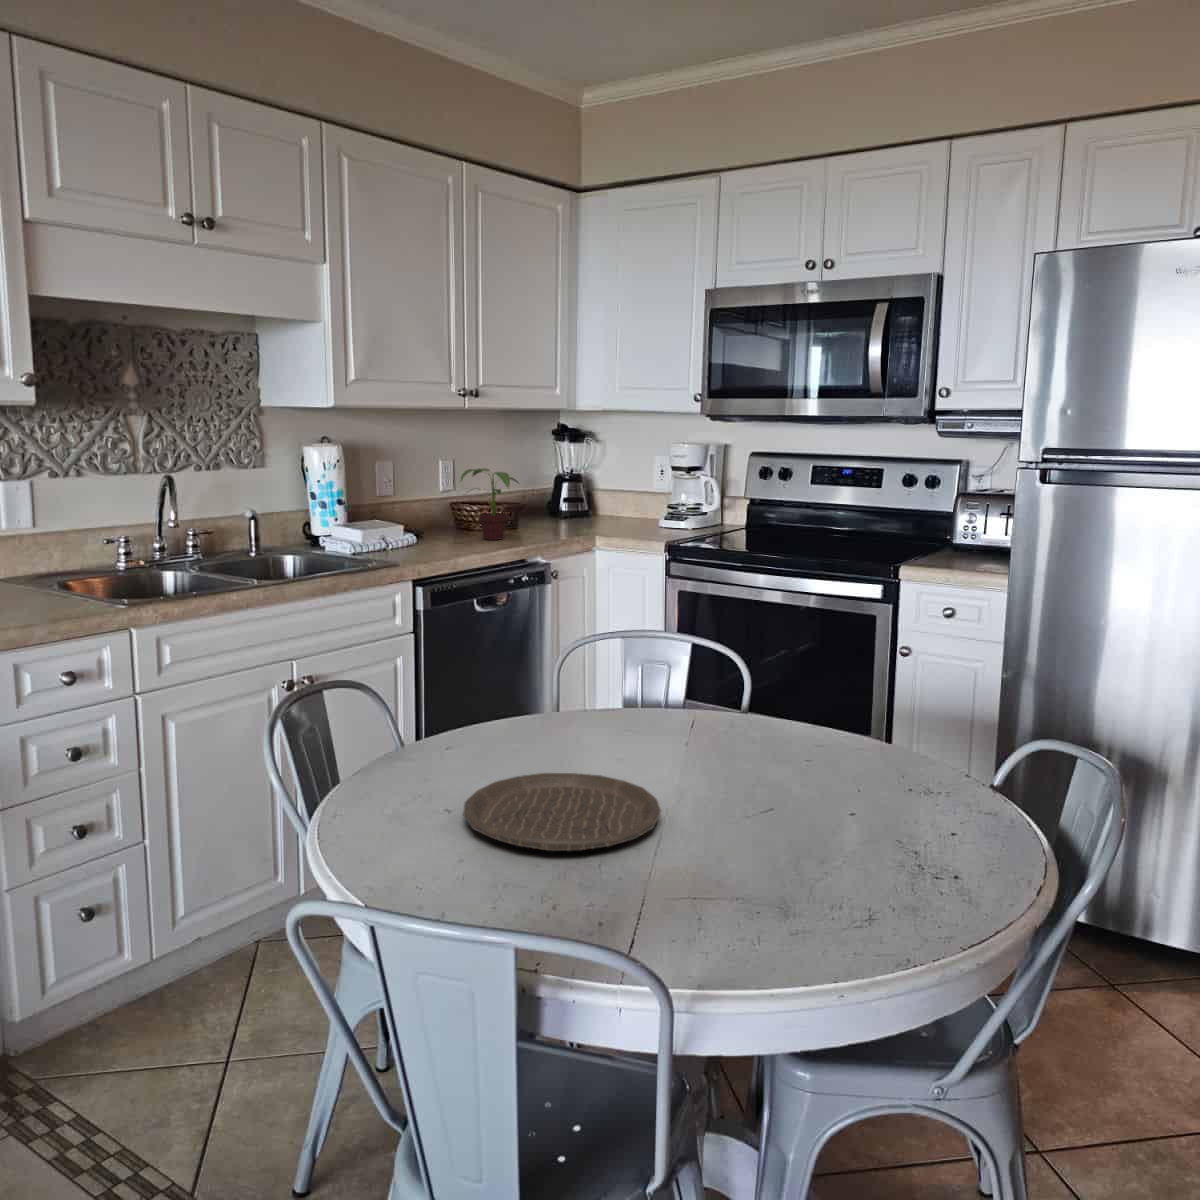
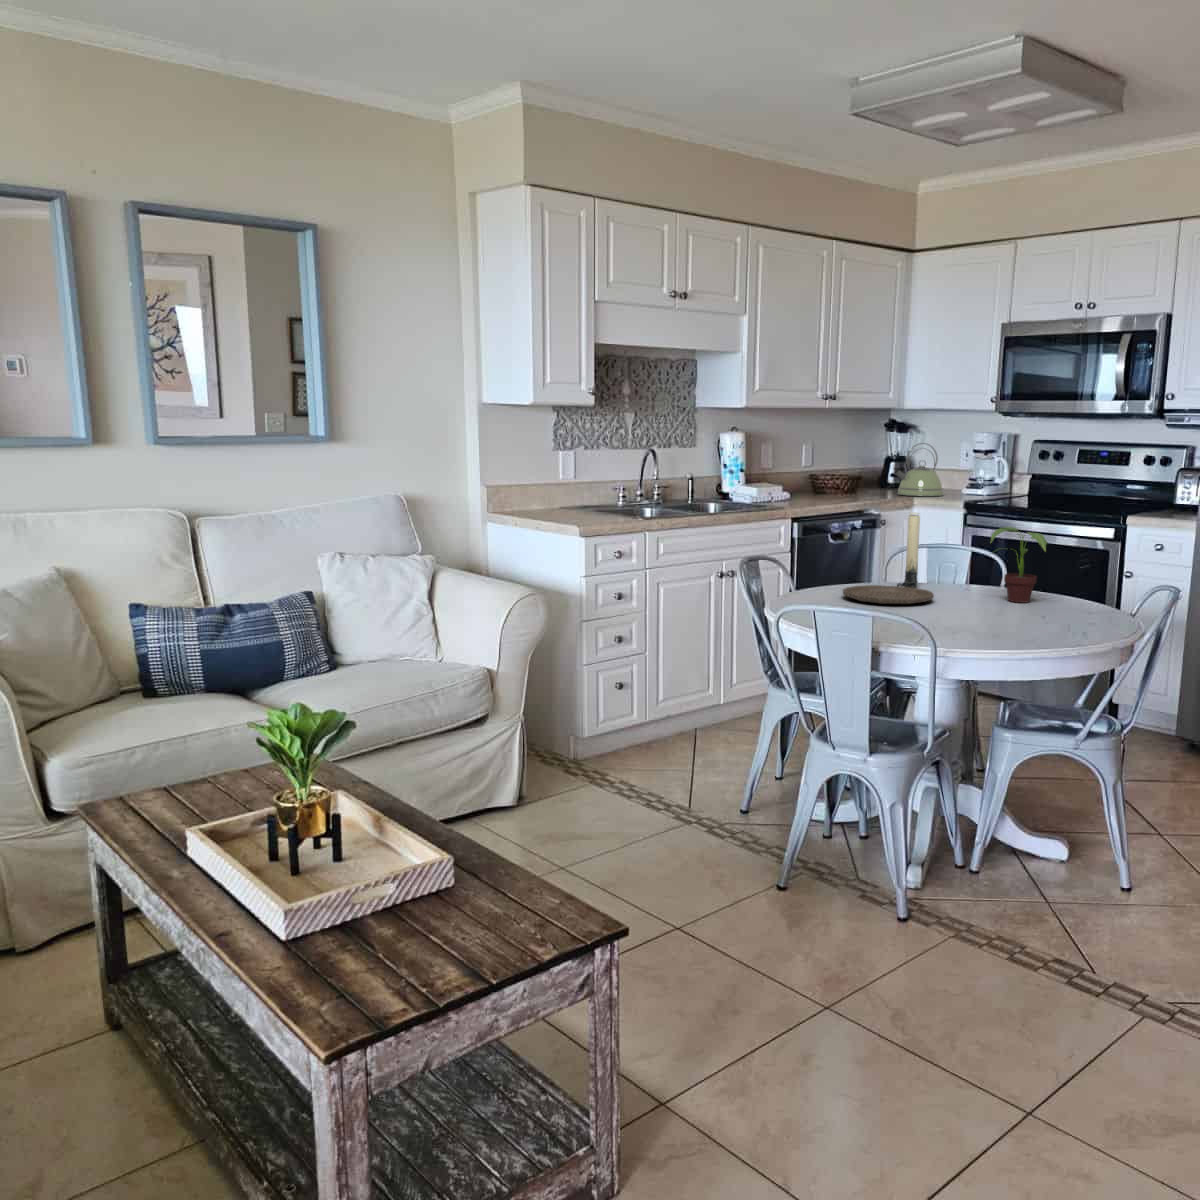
kettle: none [567,457,636,532] -> present [894,443,943,496]
potted plant: present [461,469,518,540] -> present [991,527,1047,603]
candle: none [580,612,620,764] -> present [897,513,920,588]

